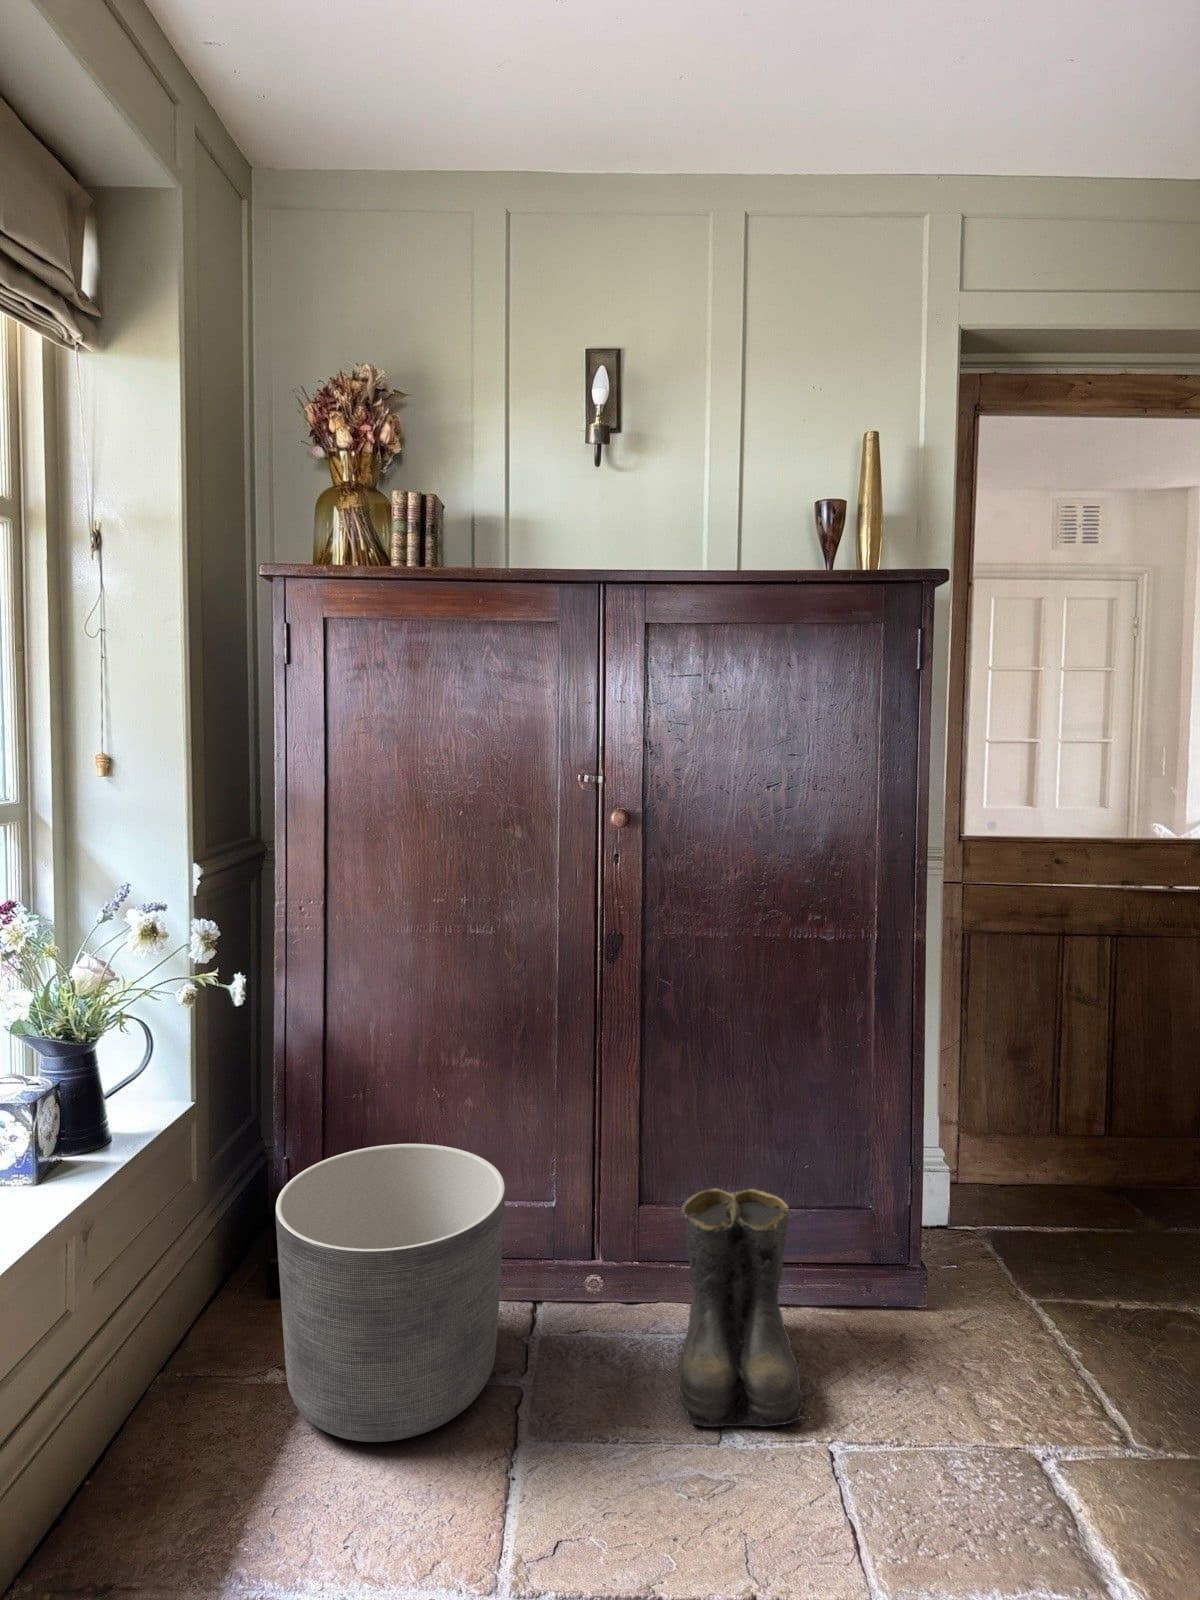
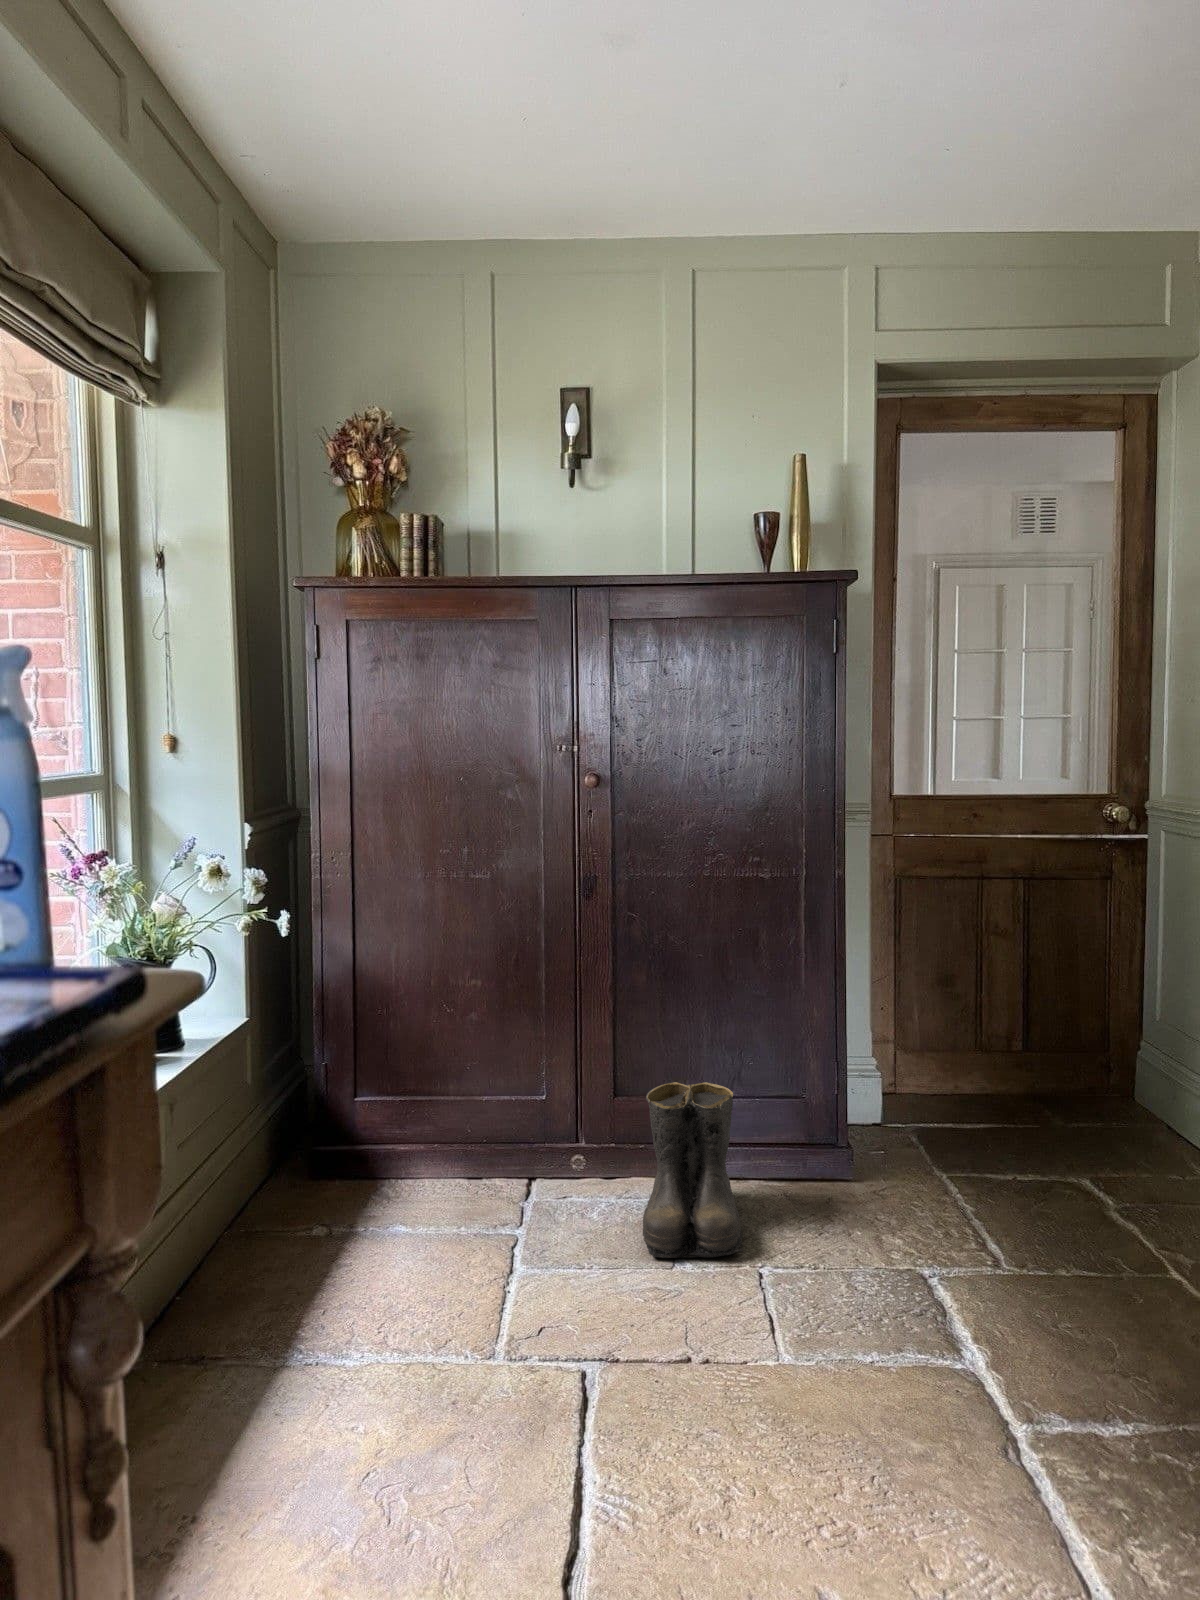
planter: present [275,1144,505,1442] -> none [319,1049,501,1268]

